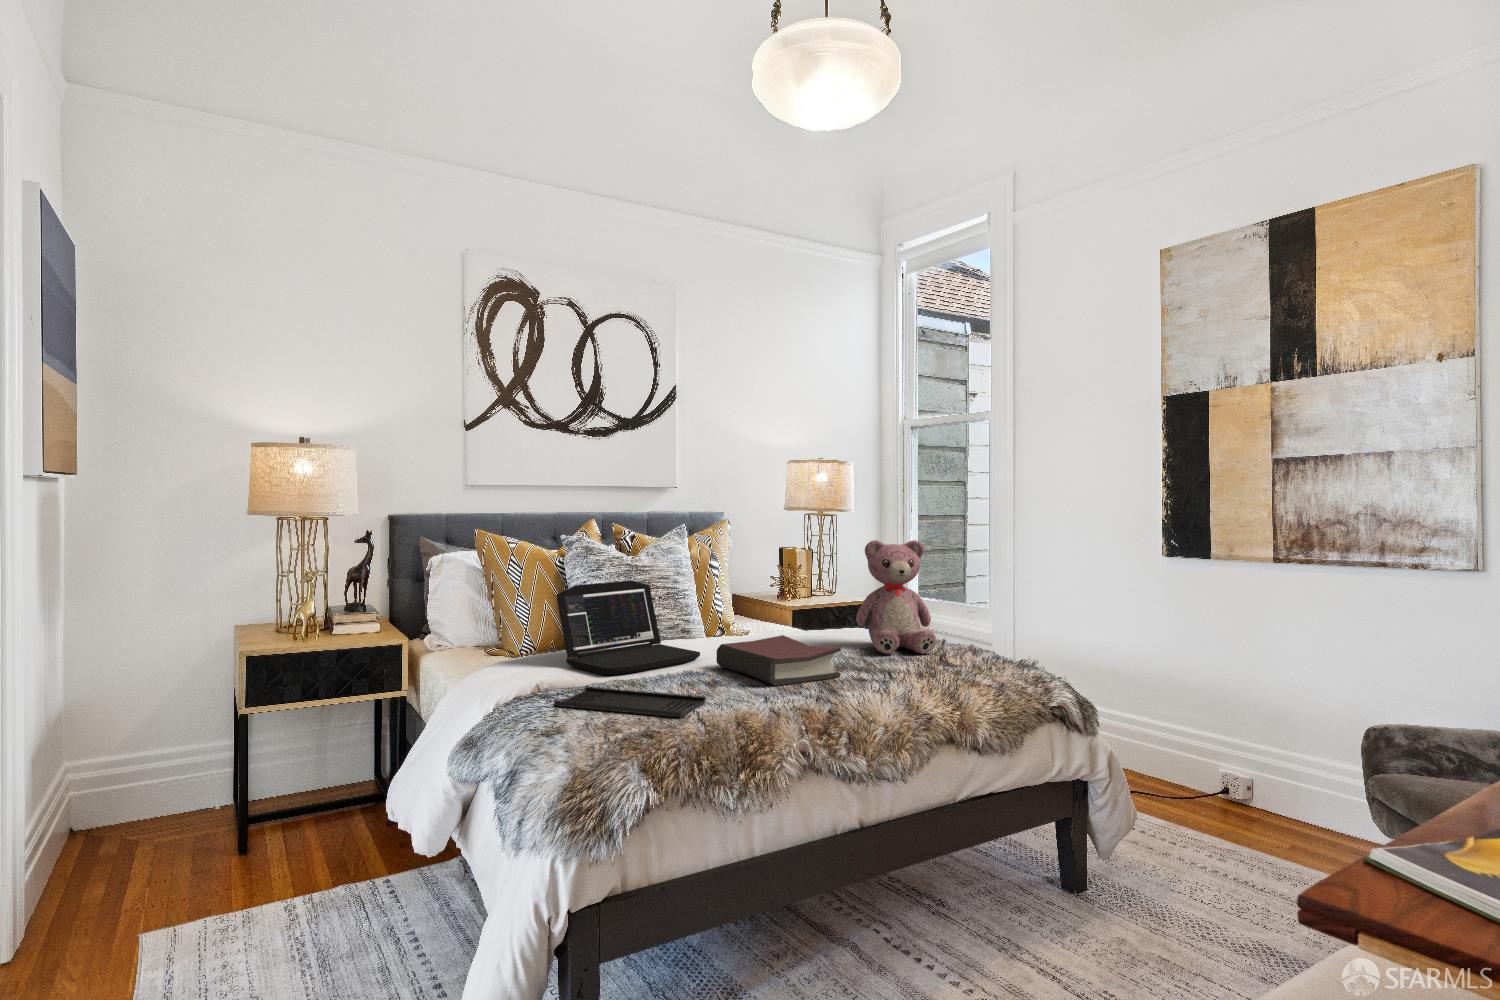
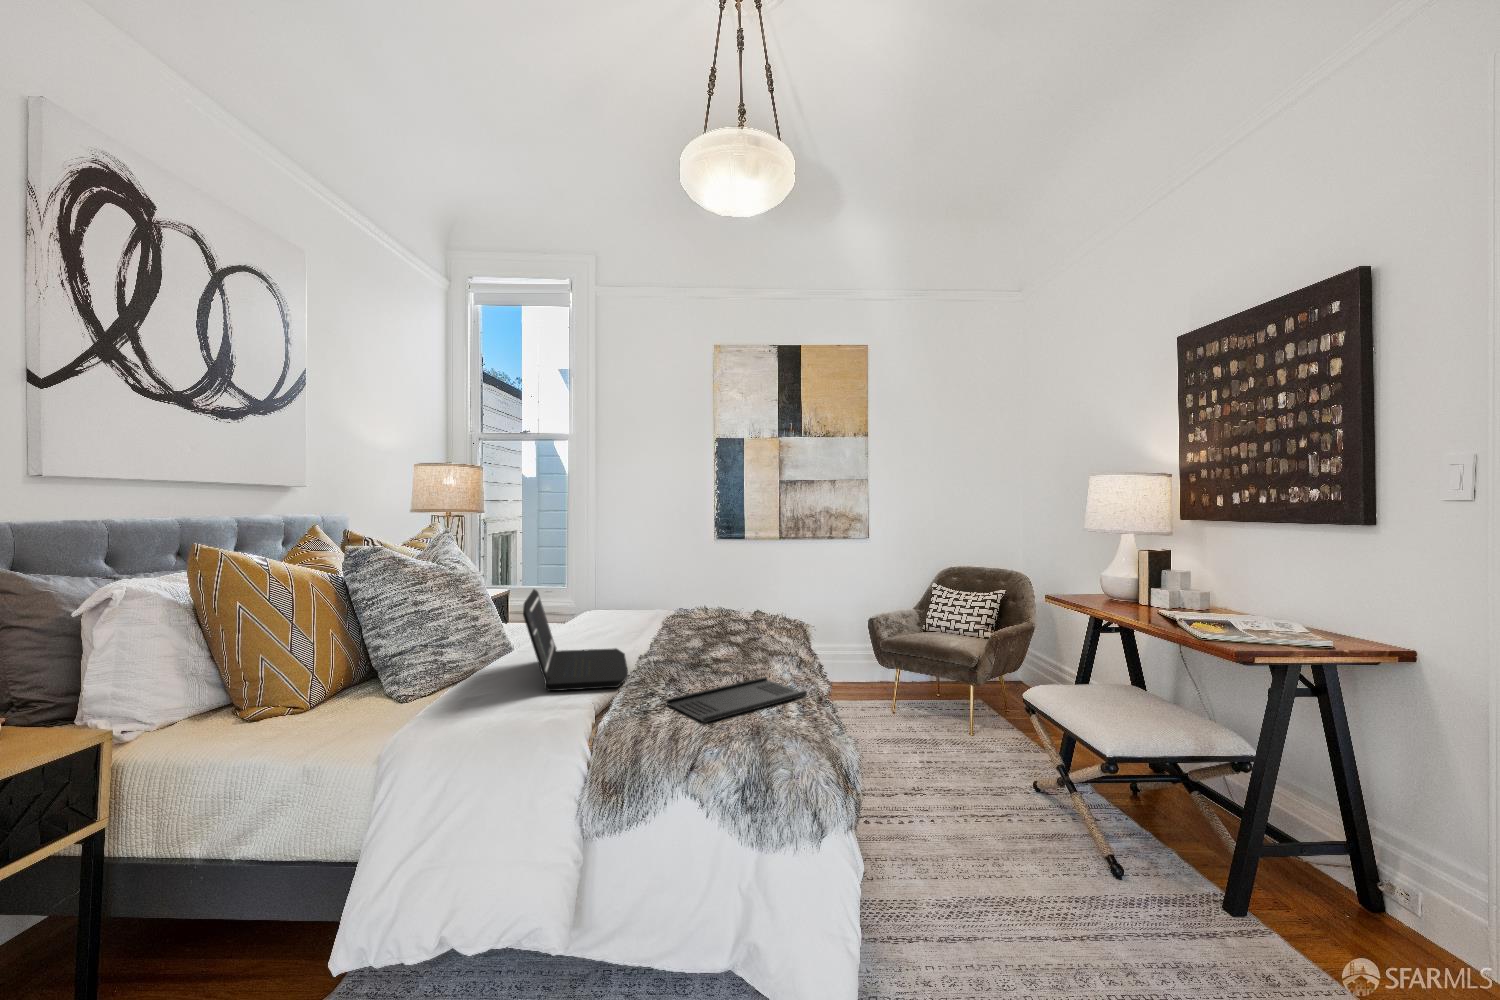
teddy bear: present [856,540,936,654] -> none [661,534,724,623]
hardback book: present [717,635,841,686] -> none [658,619,748,658]

